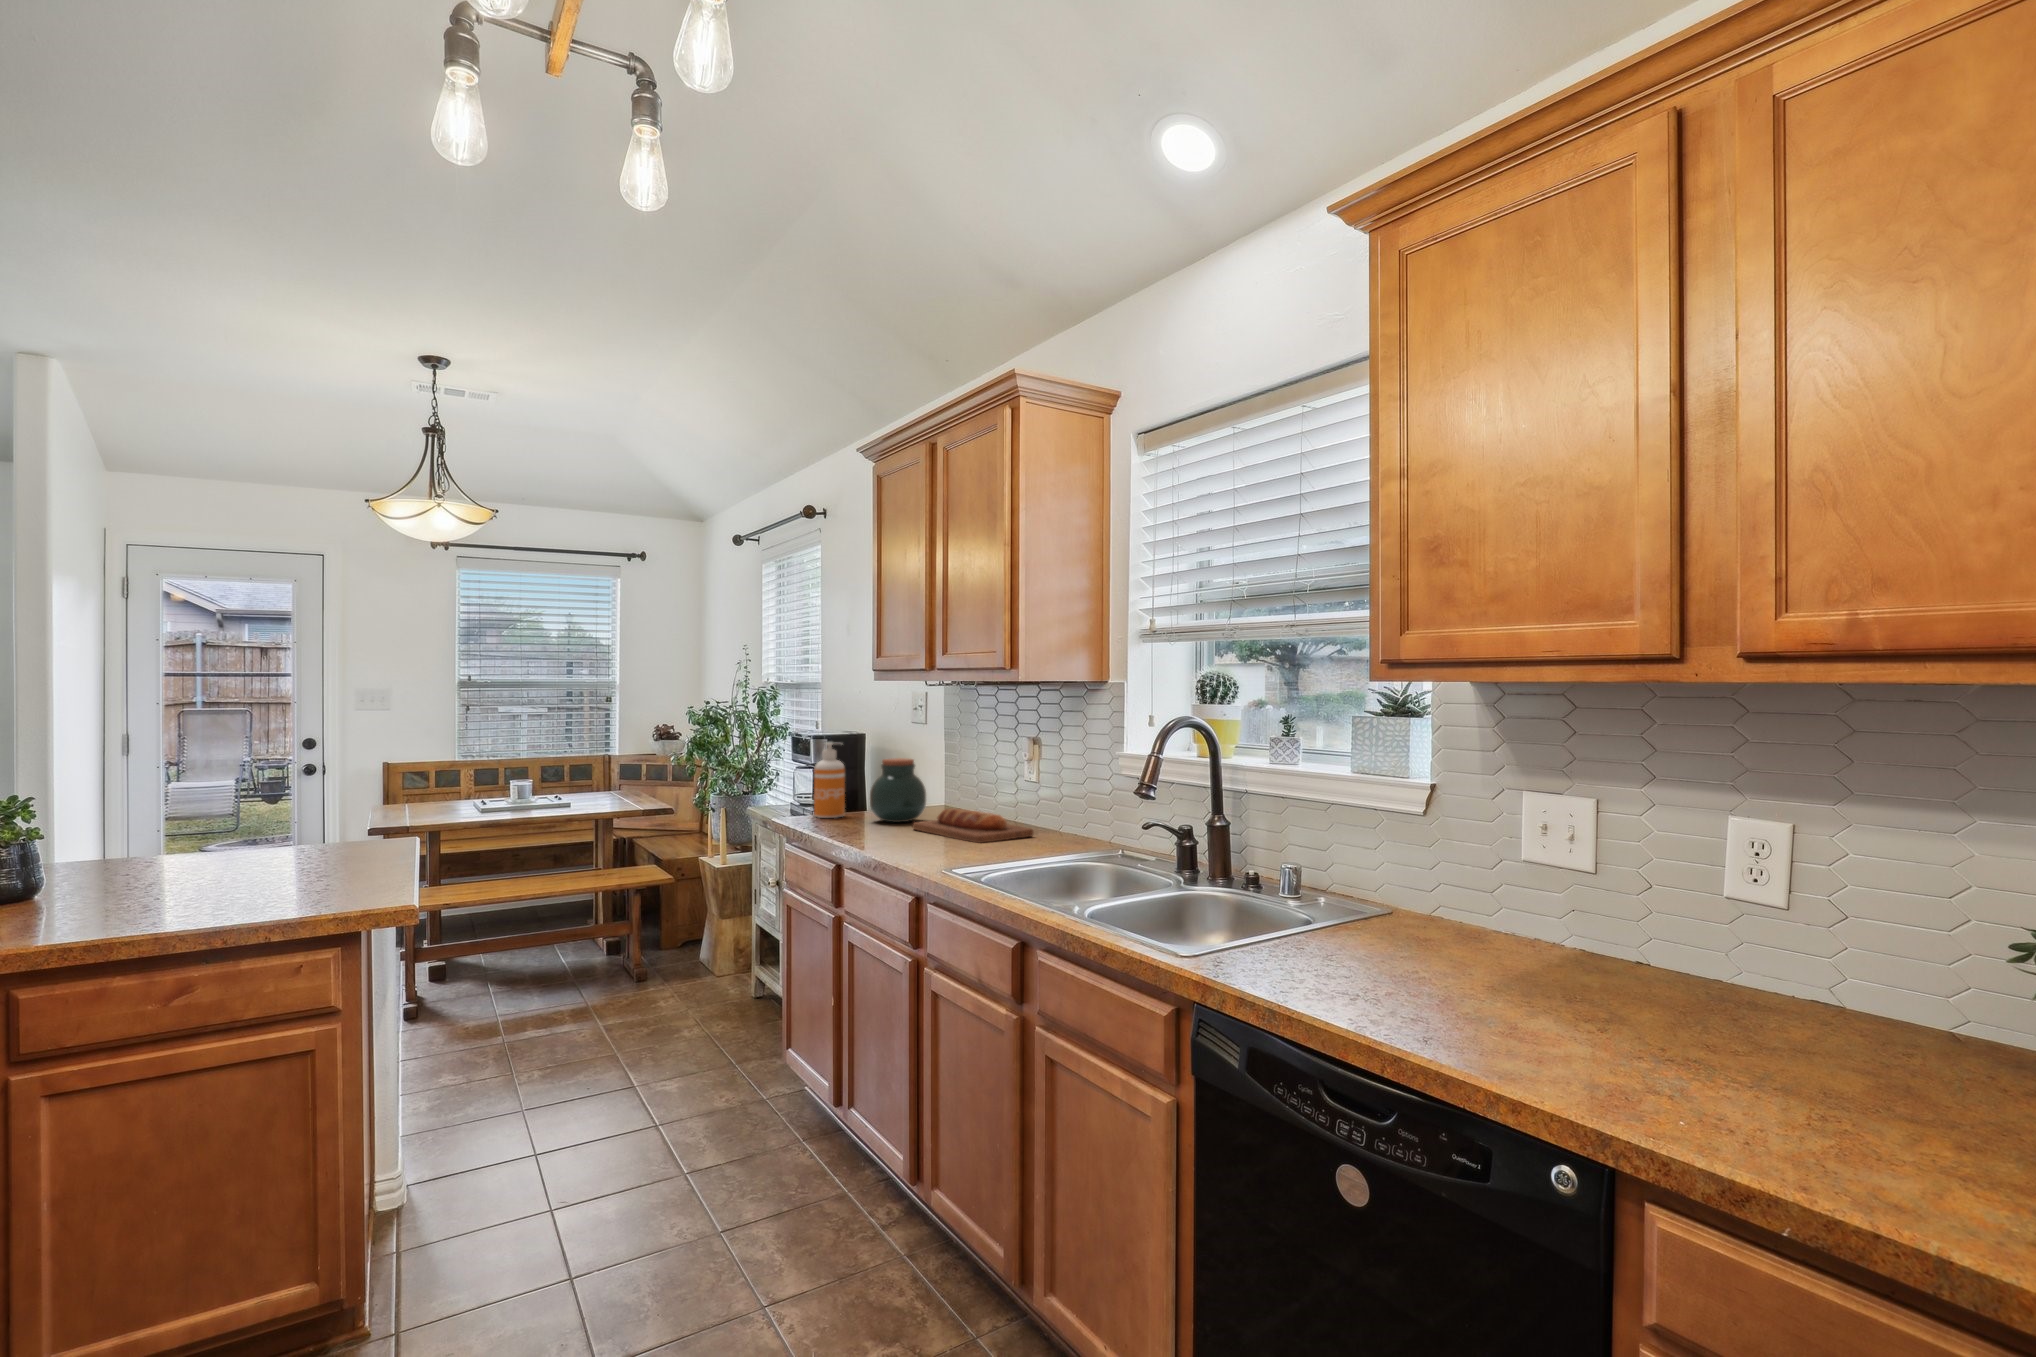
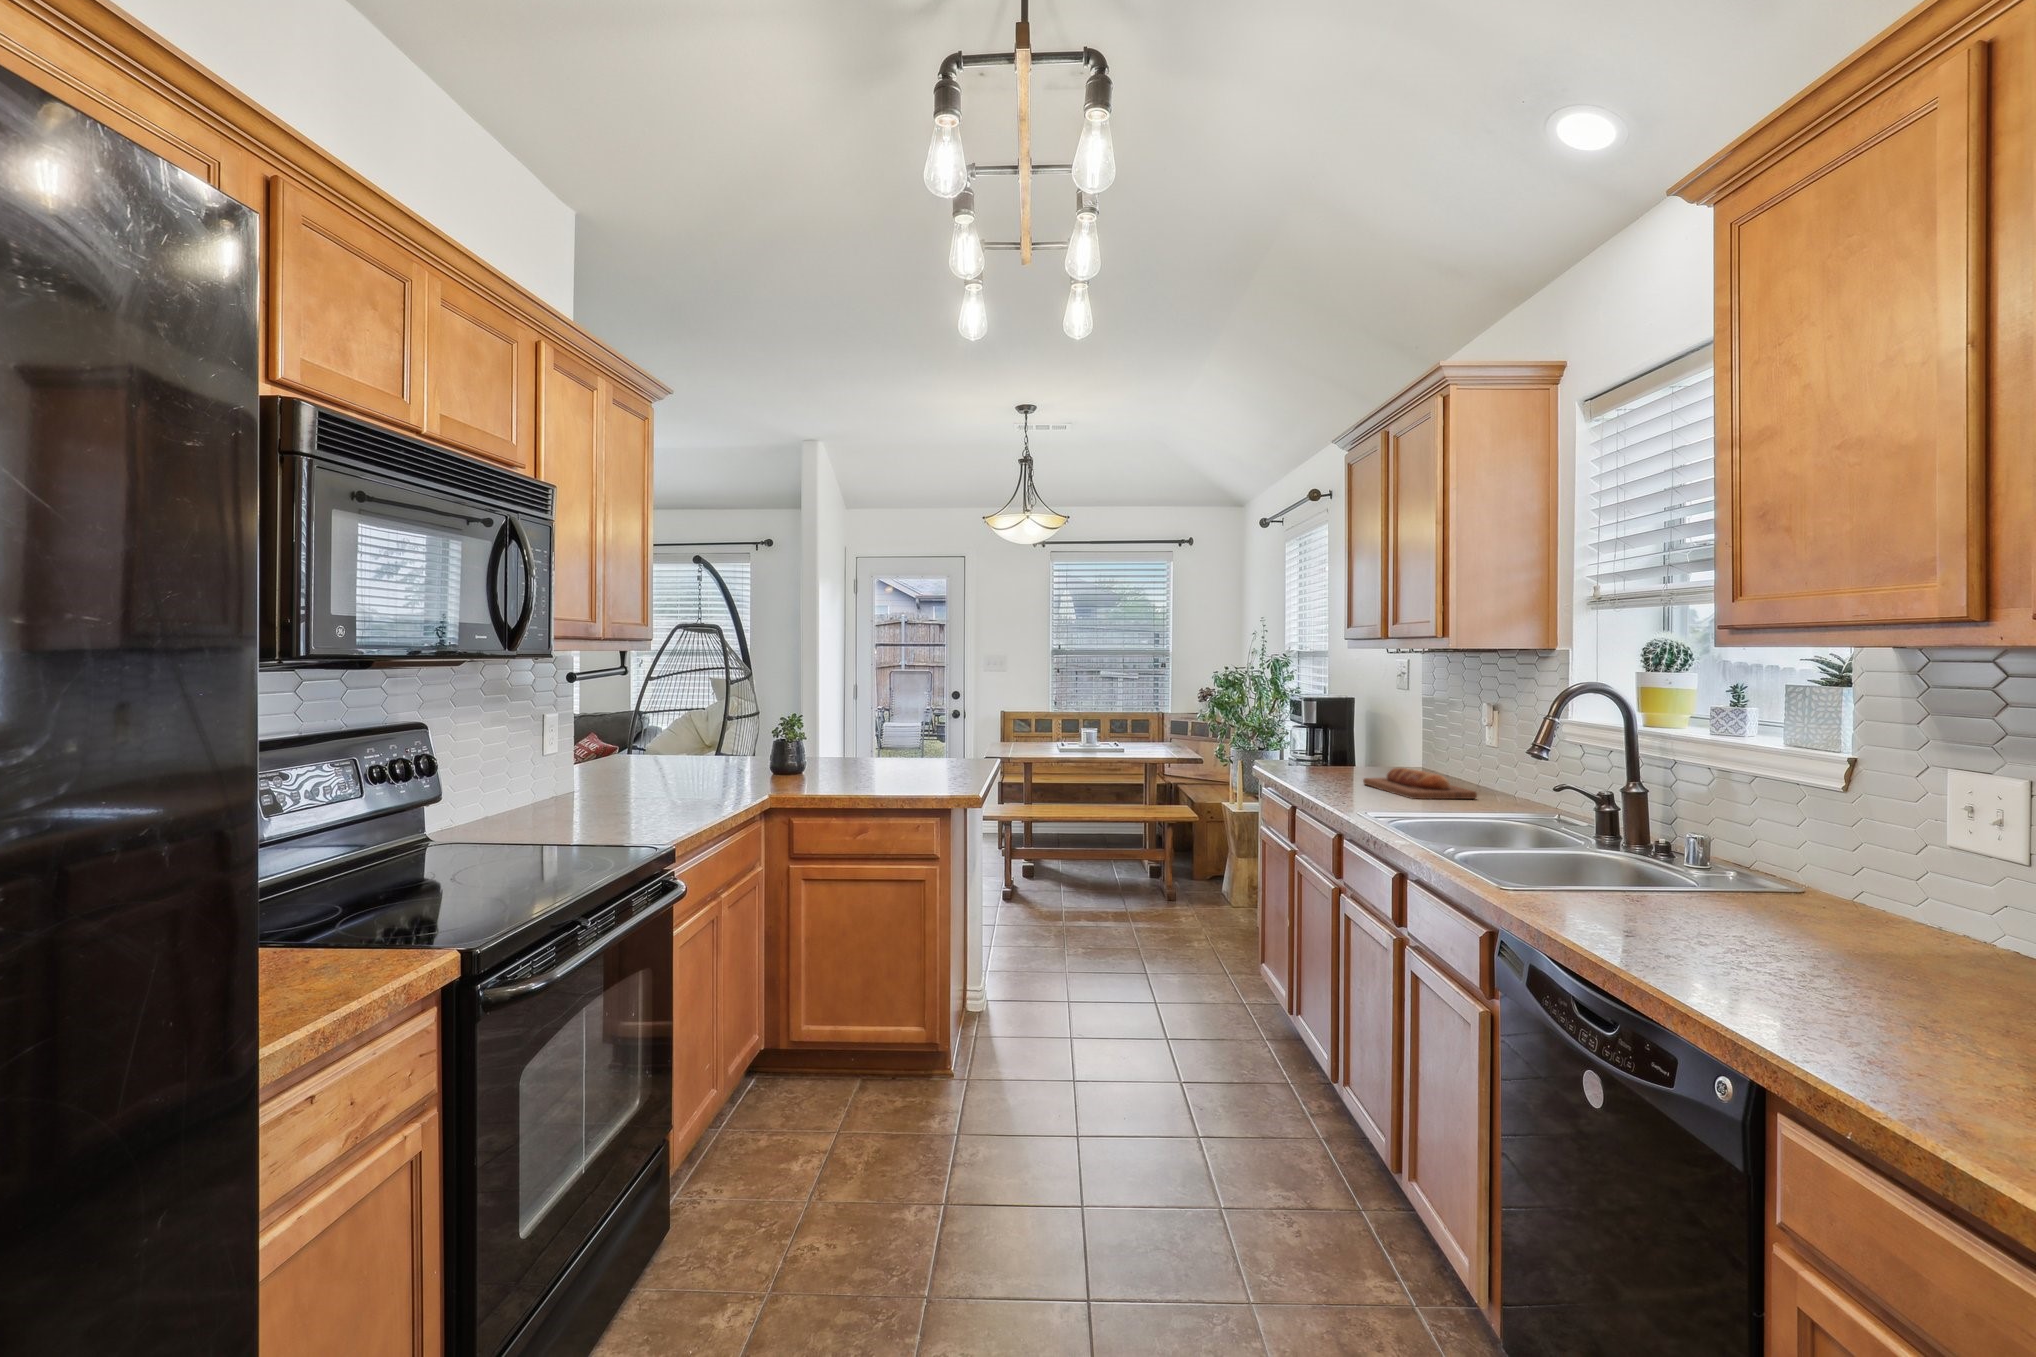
soap dispenser: present [814,742,845,818] -> none [1287,704,1315,771]
jar: present [870,758,926,822] -> none [1332,720,1387,778]

